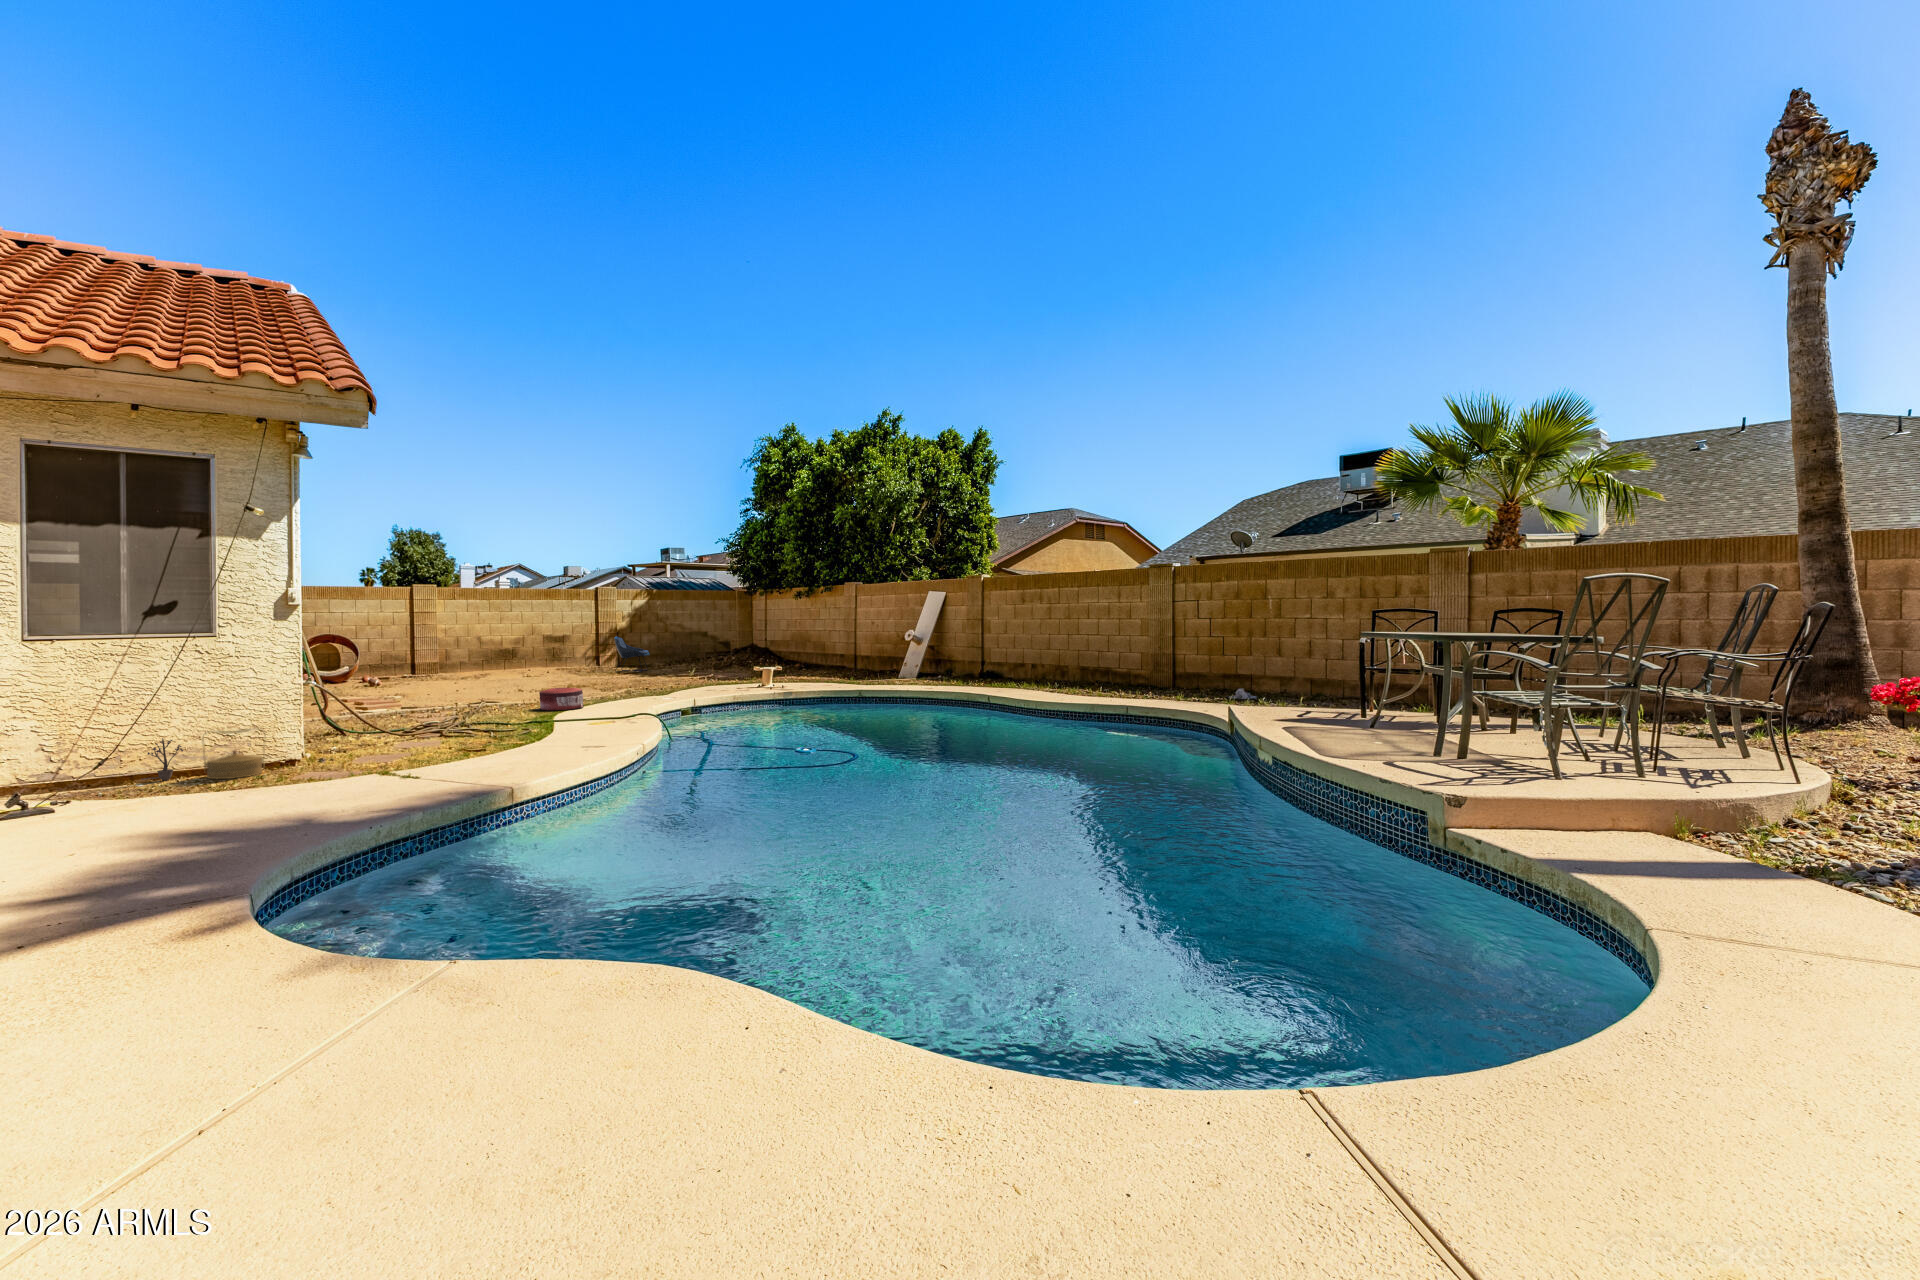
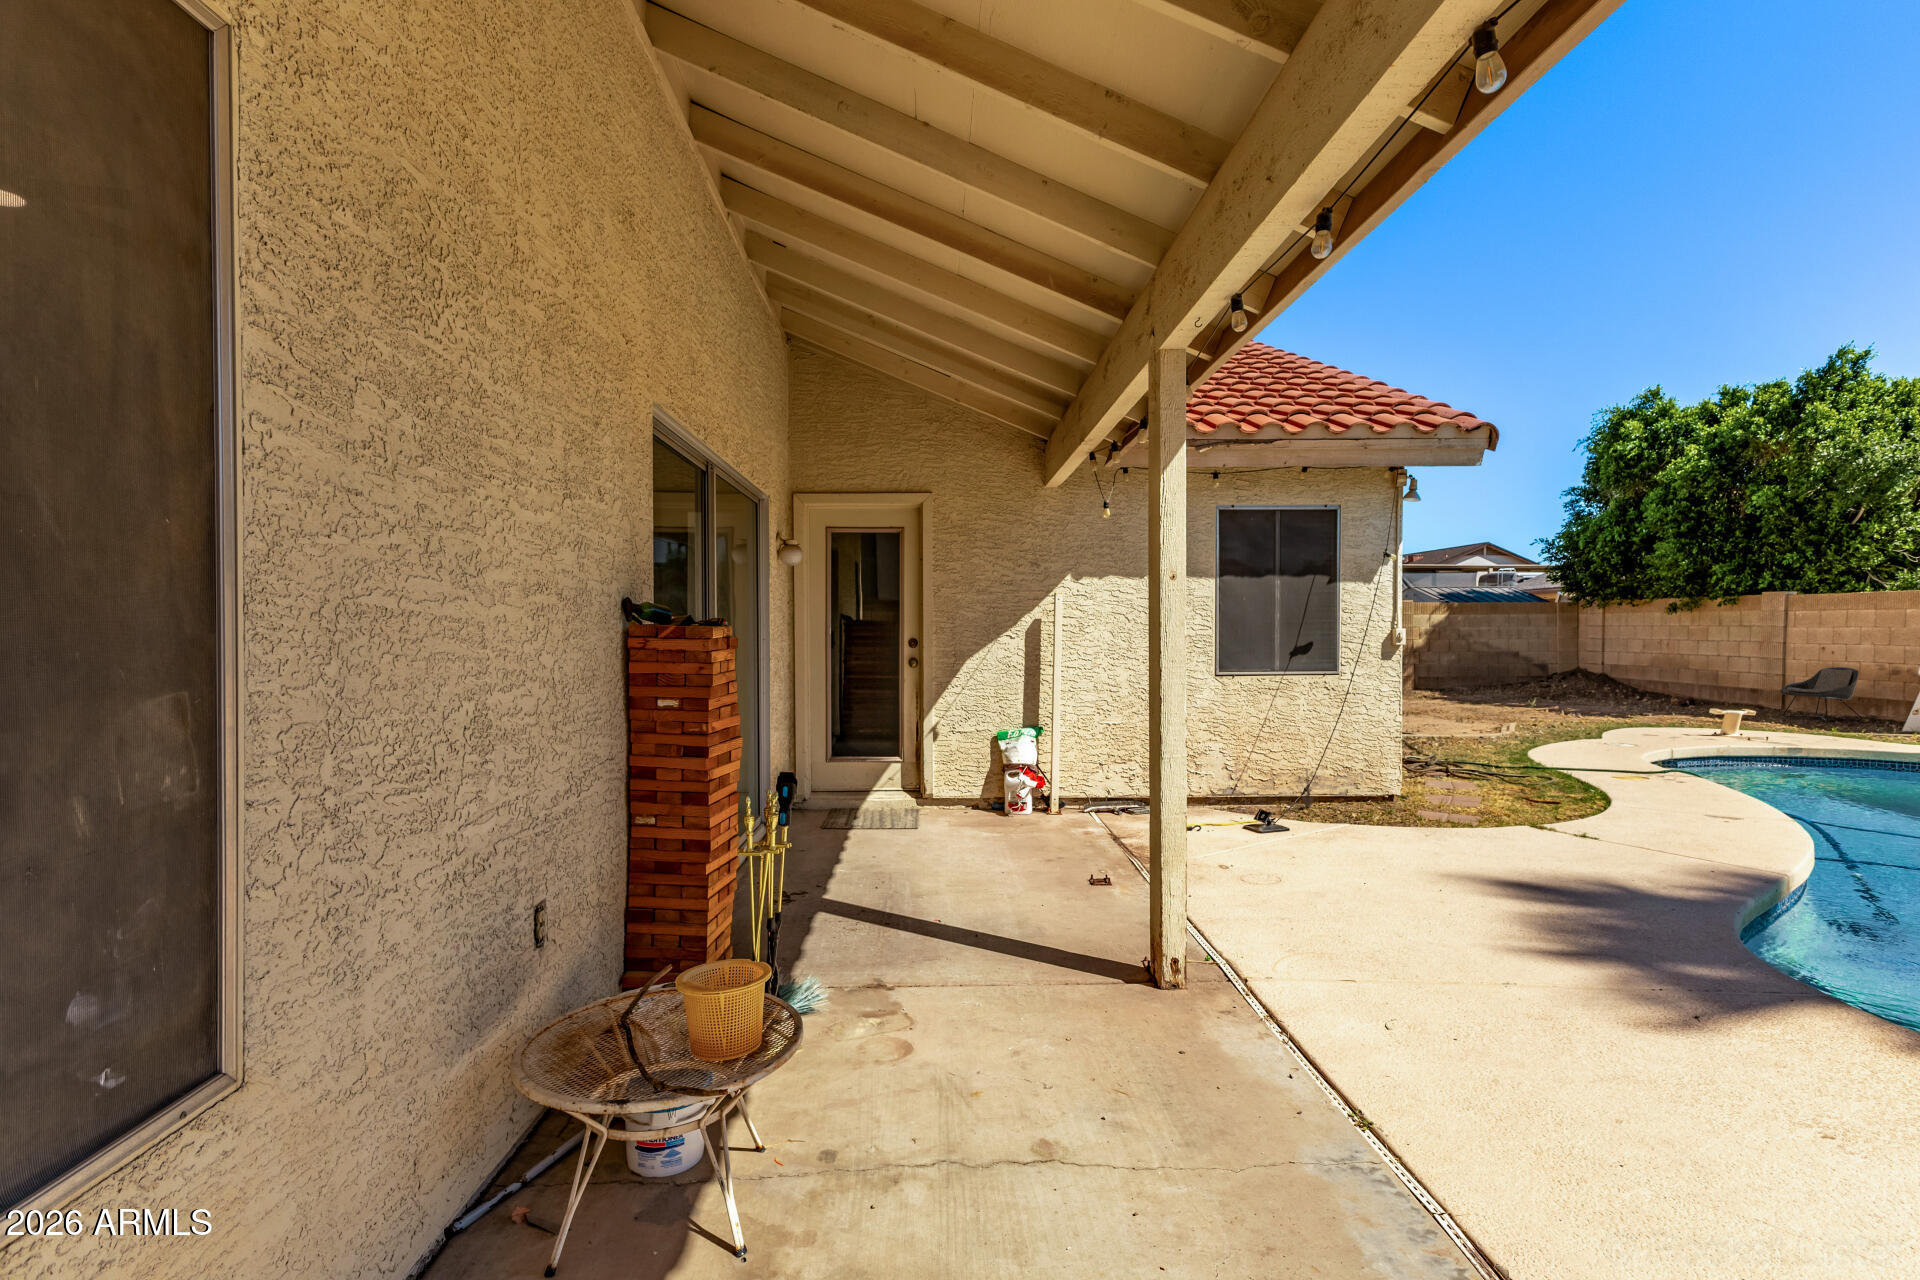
lounge chair: present [614,637,650,673] -> present [1780,667,1862,722]
pouf: present [539,688,584,710] -> none [1471,724,1524,750]
woven basket: present [202,729,265,779] -> none [1338,765,1386,814]

